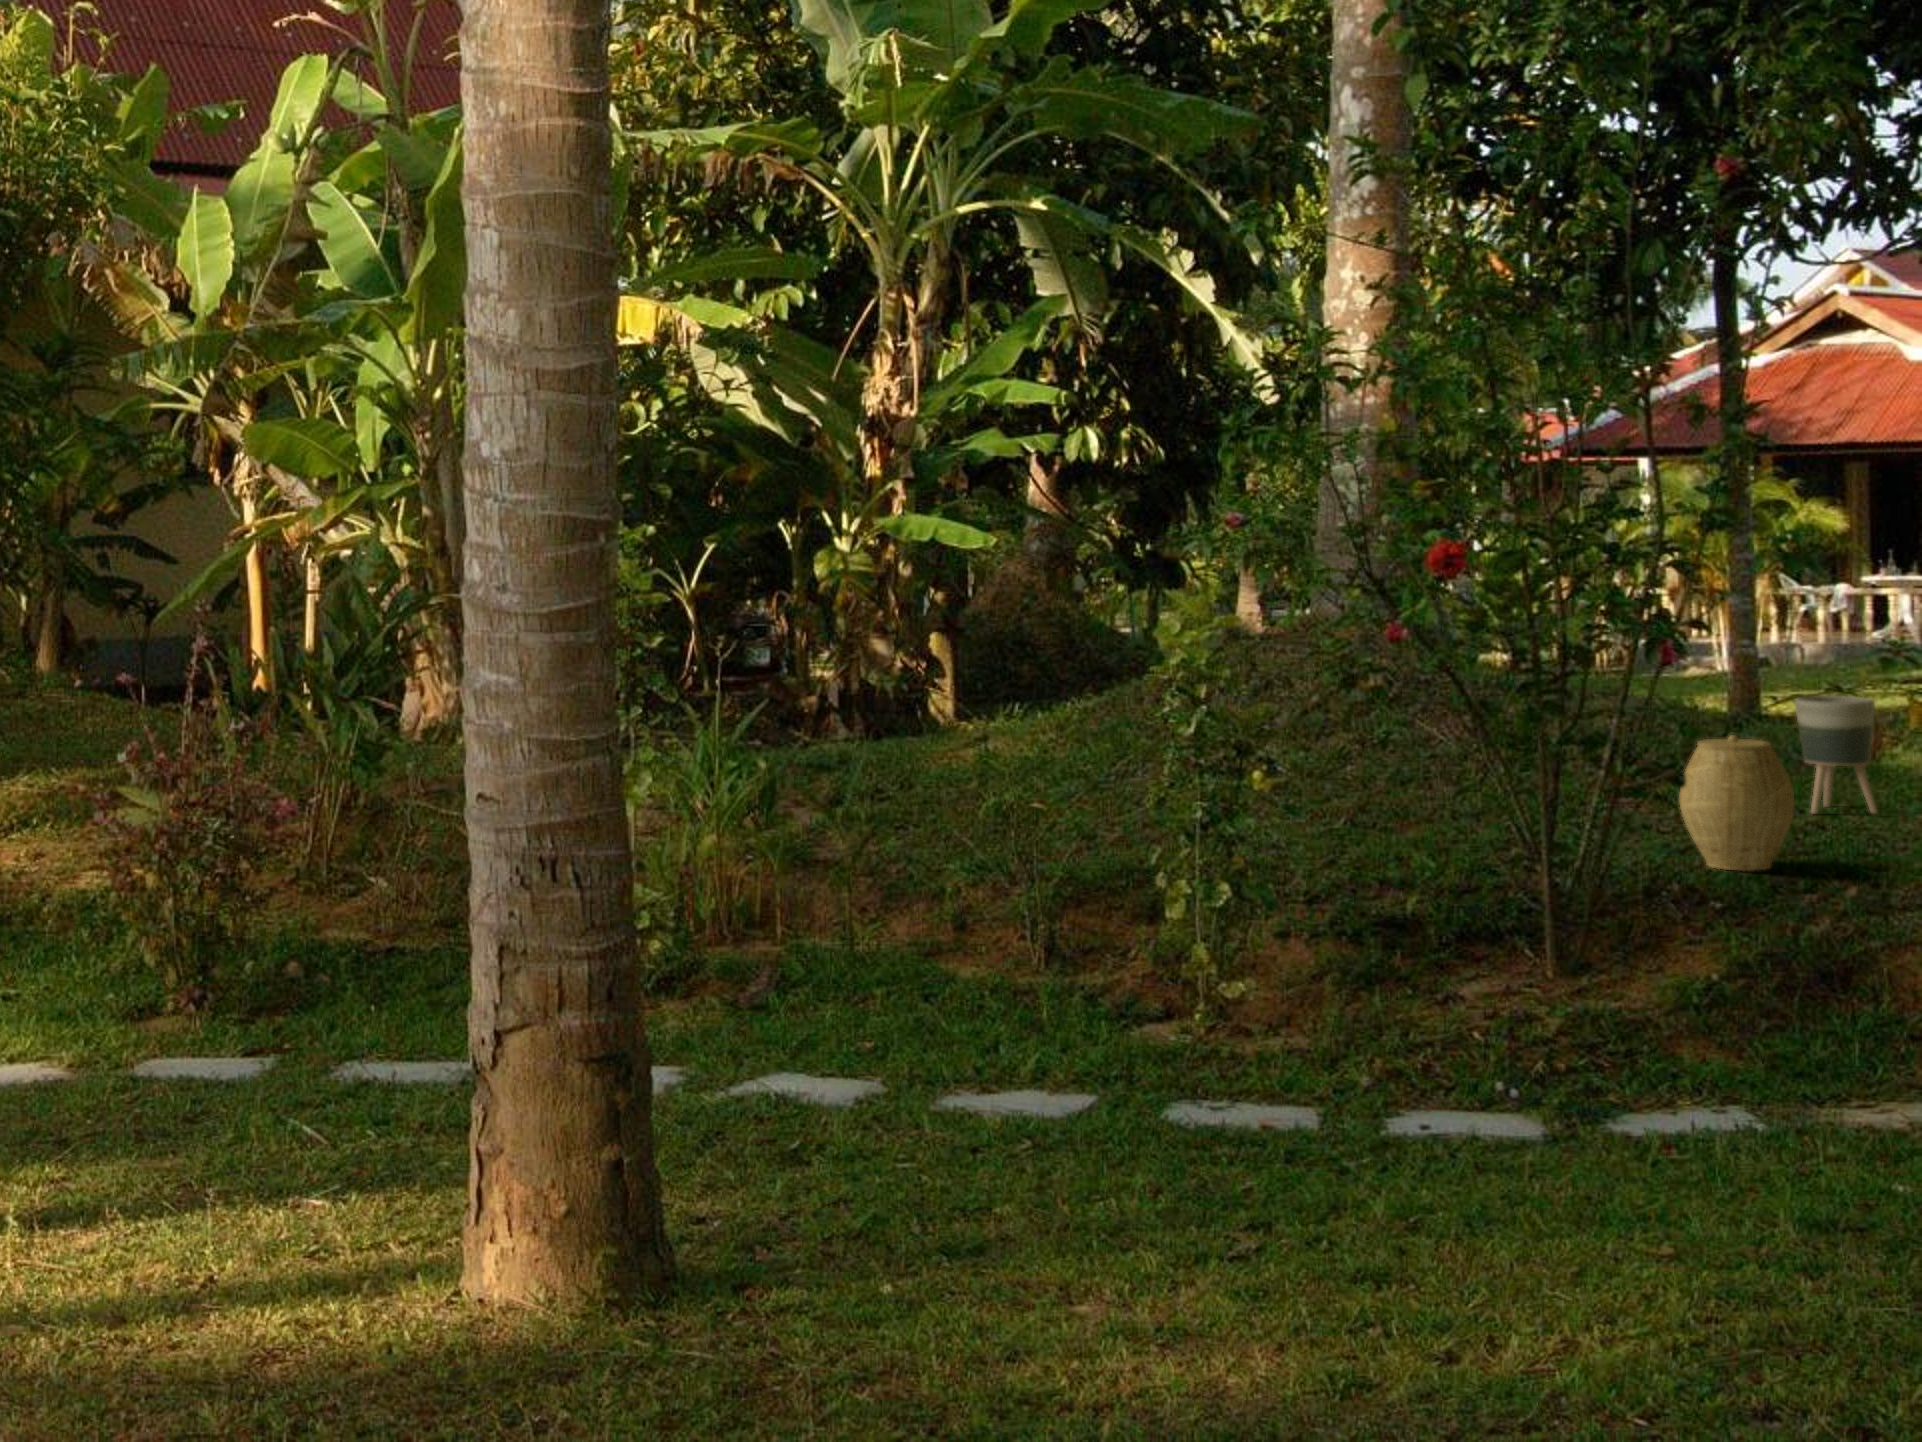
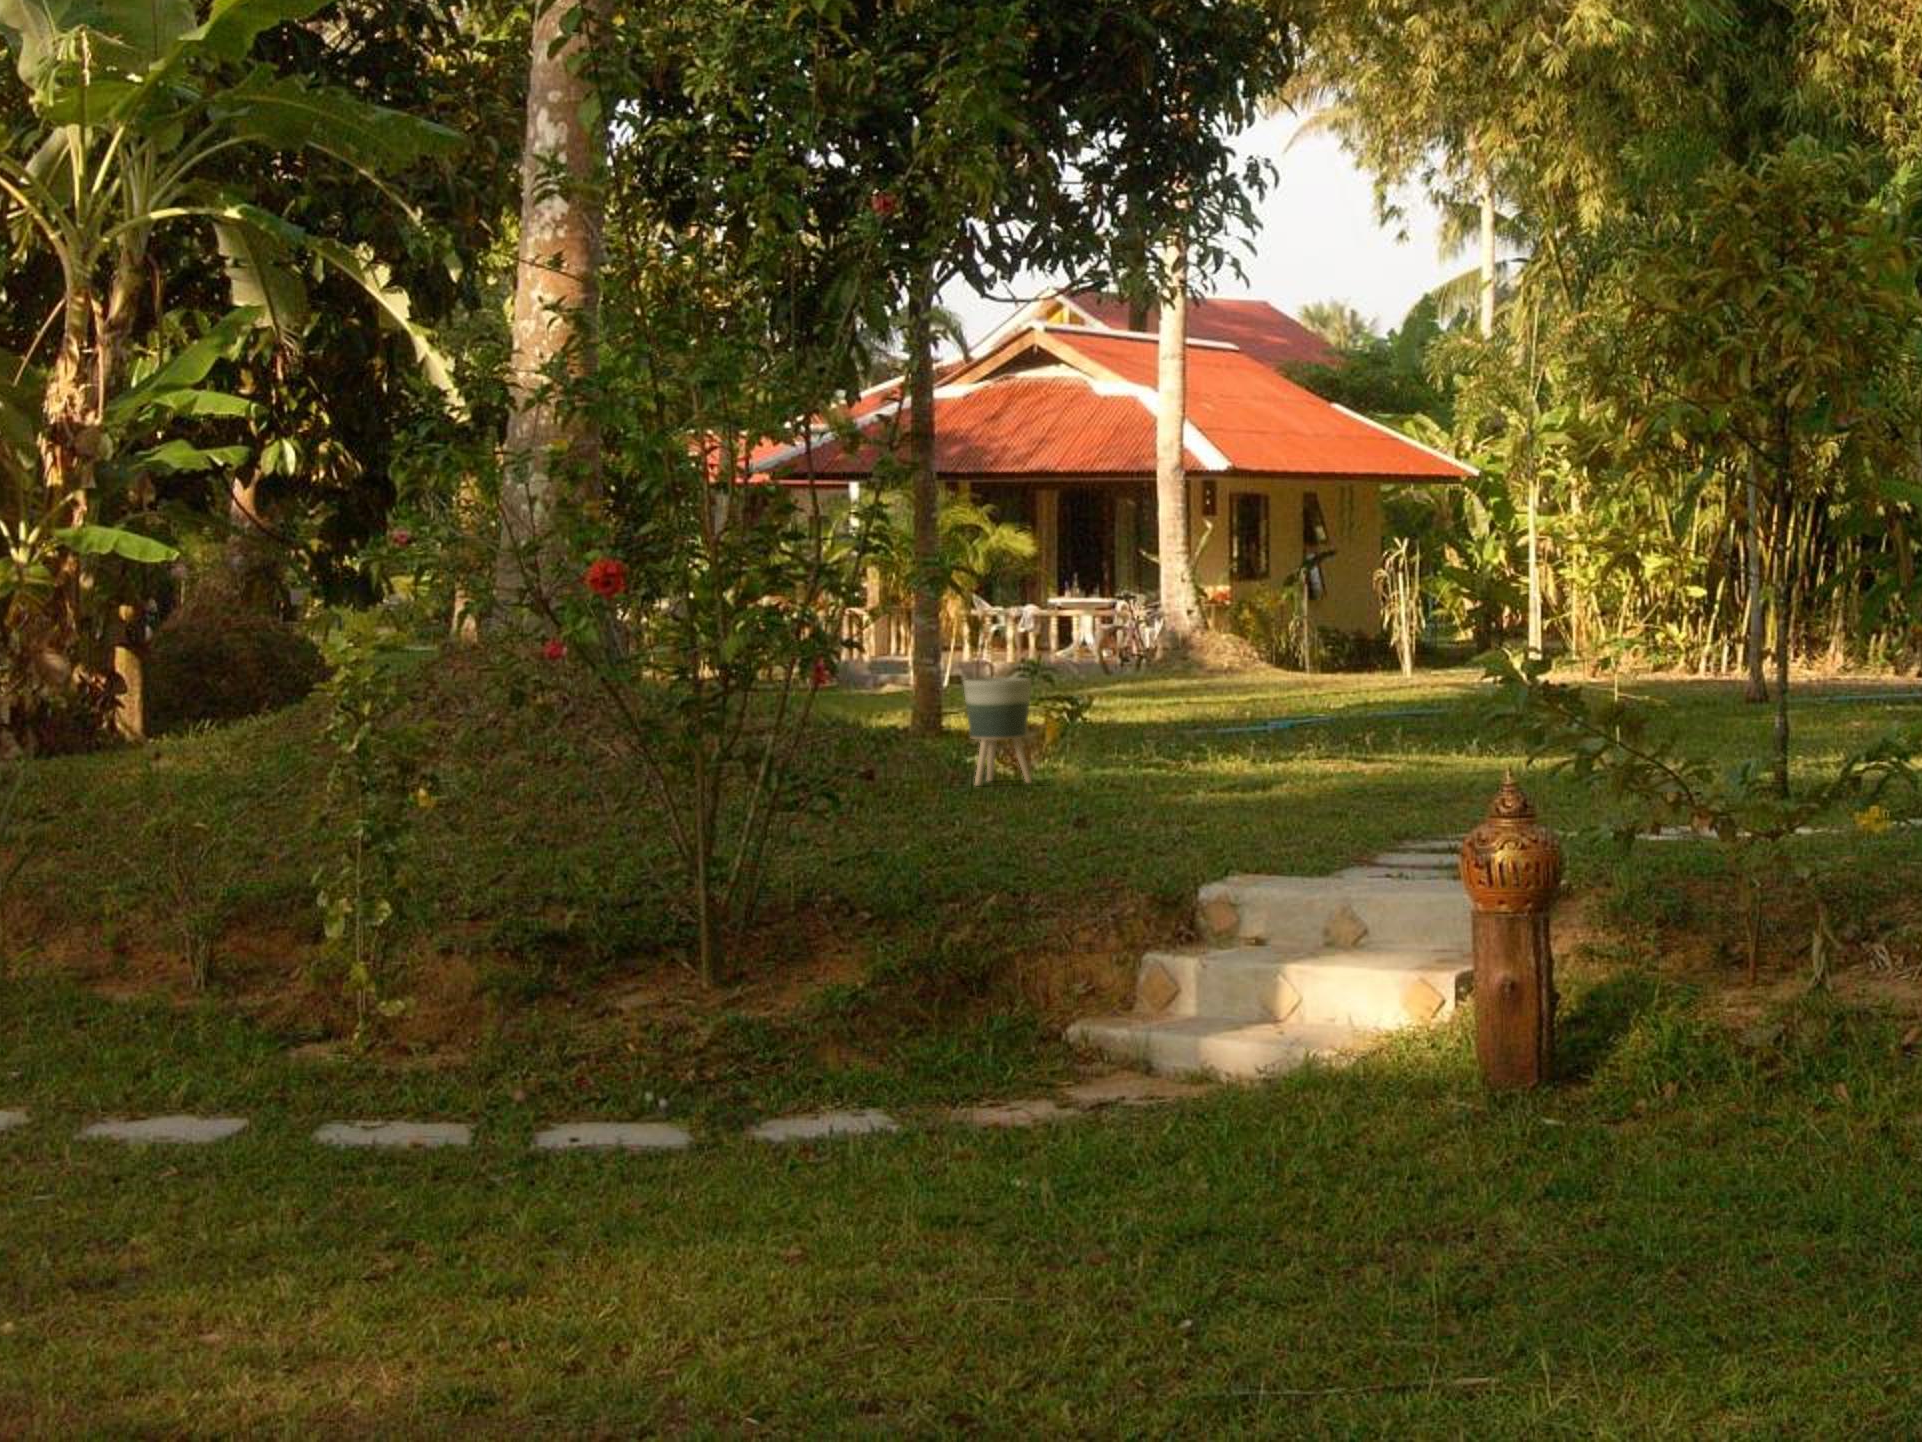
woven basket: present [1679,735,1795,871] -> none [856,697,954,821]

